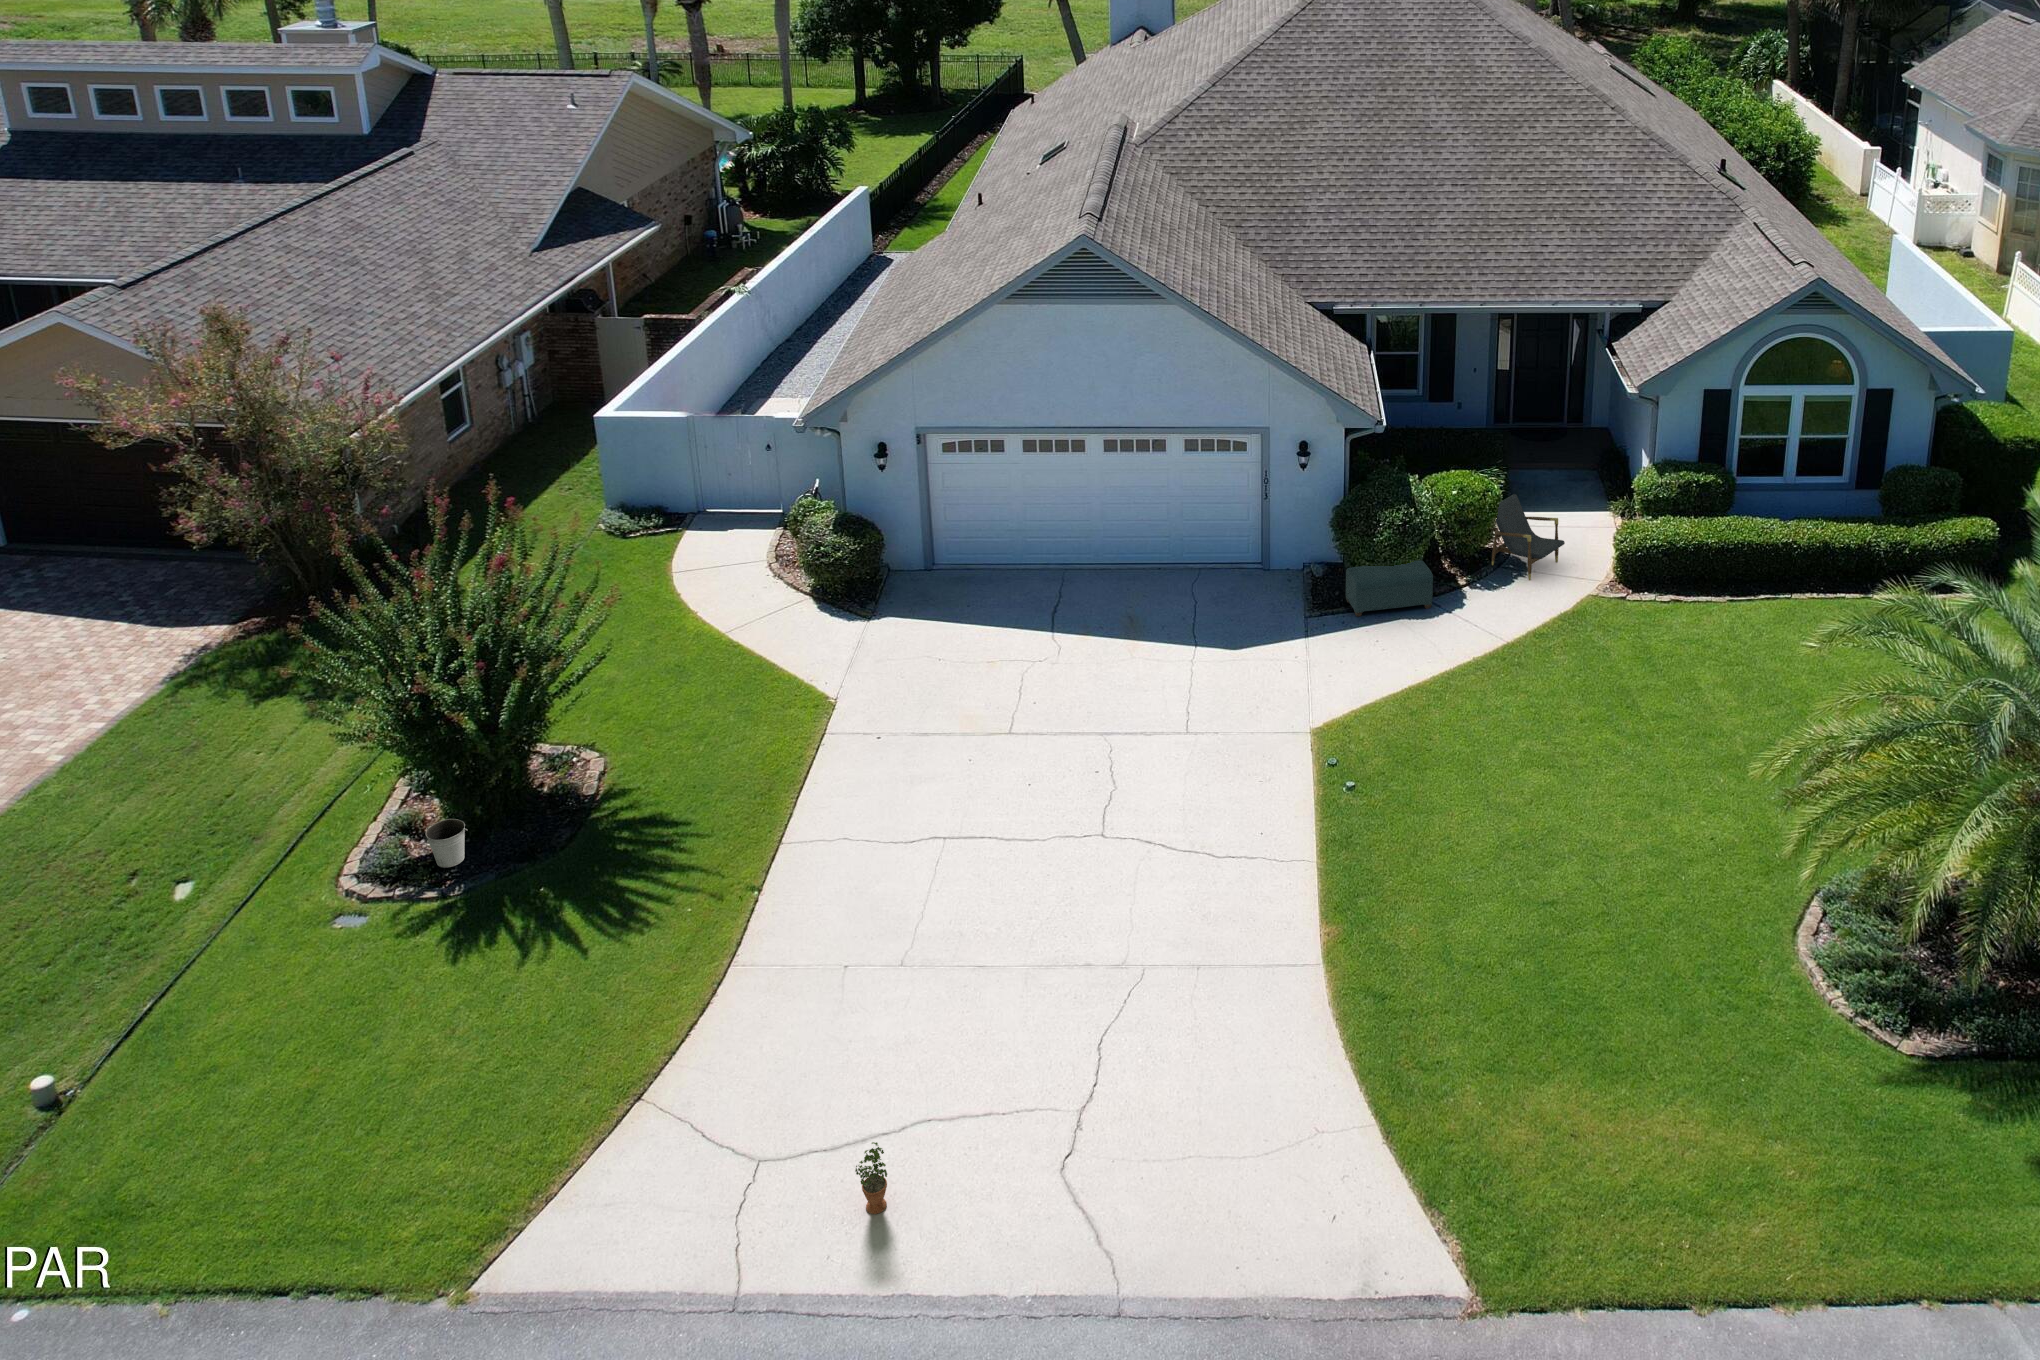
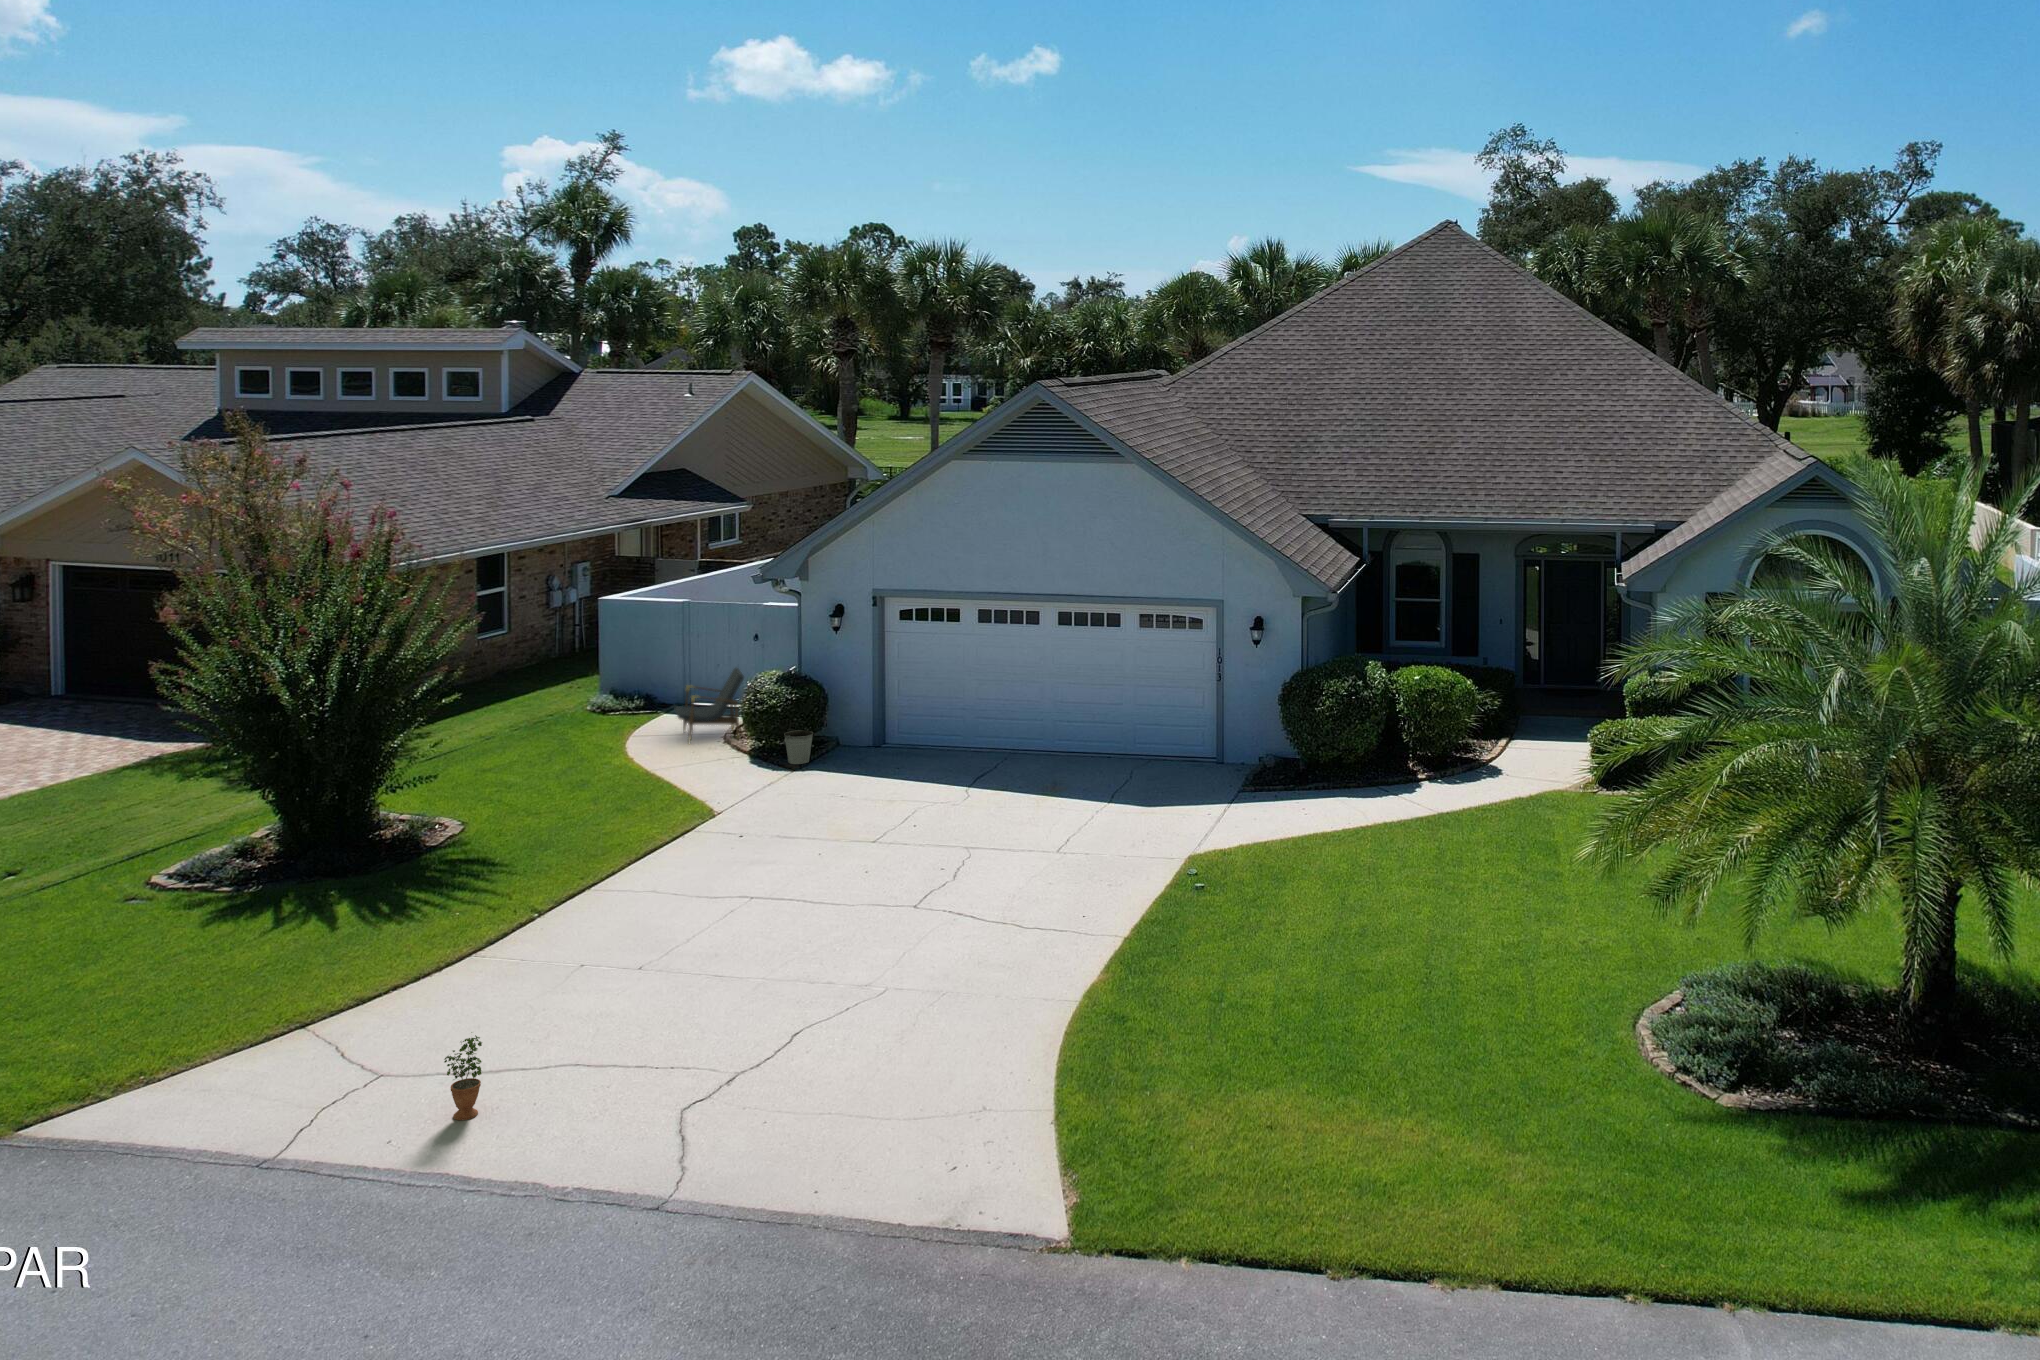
lounge chair: present [1492,494,1565,580] -> present [674,668,744,743]
bench: present [1346,560,1433,617] -> none [1277,737,1366,786]
bucket: present [426,819,467,868] -> present [784,729,813,764]

